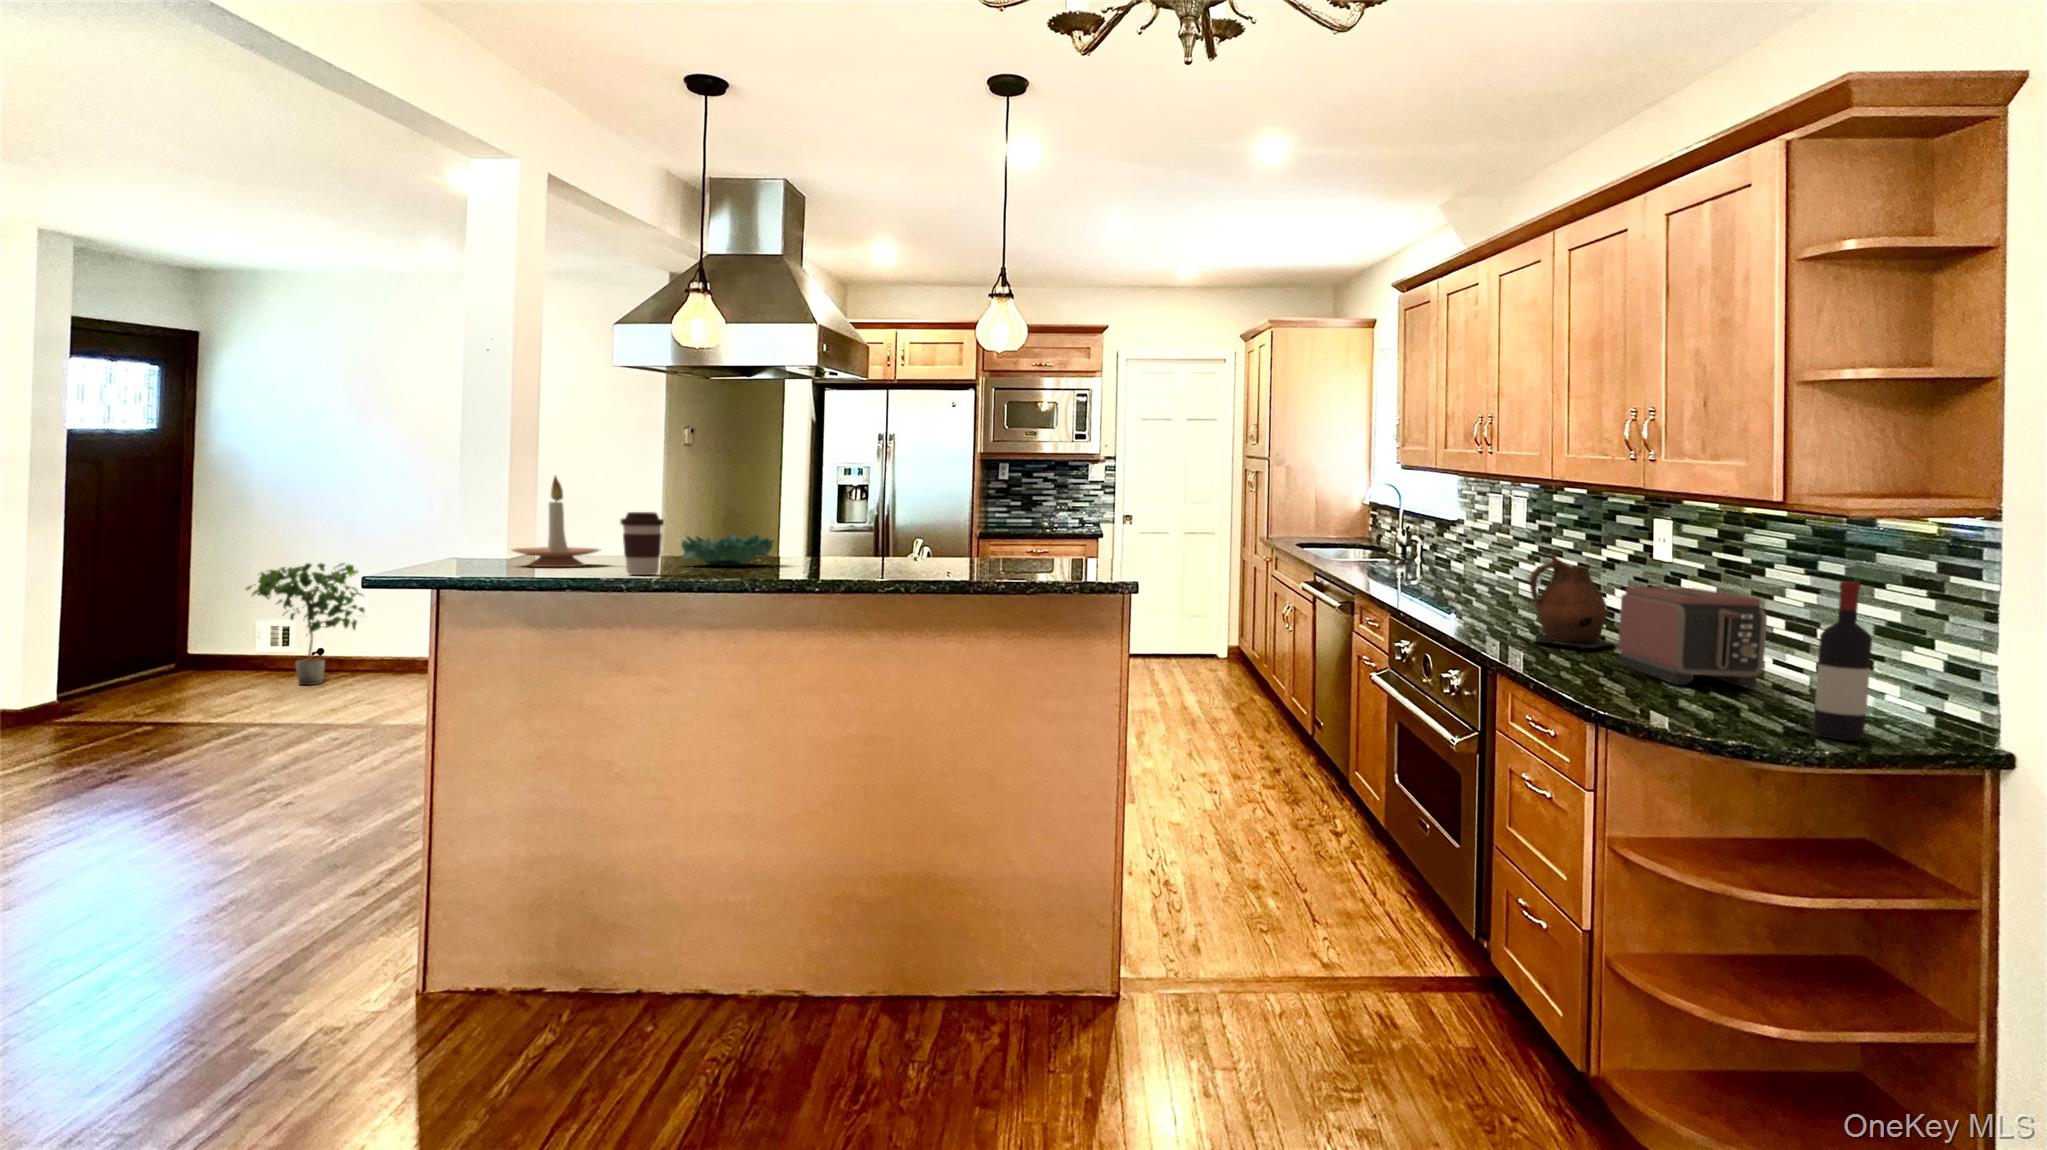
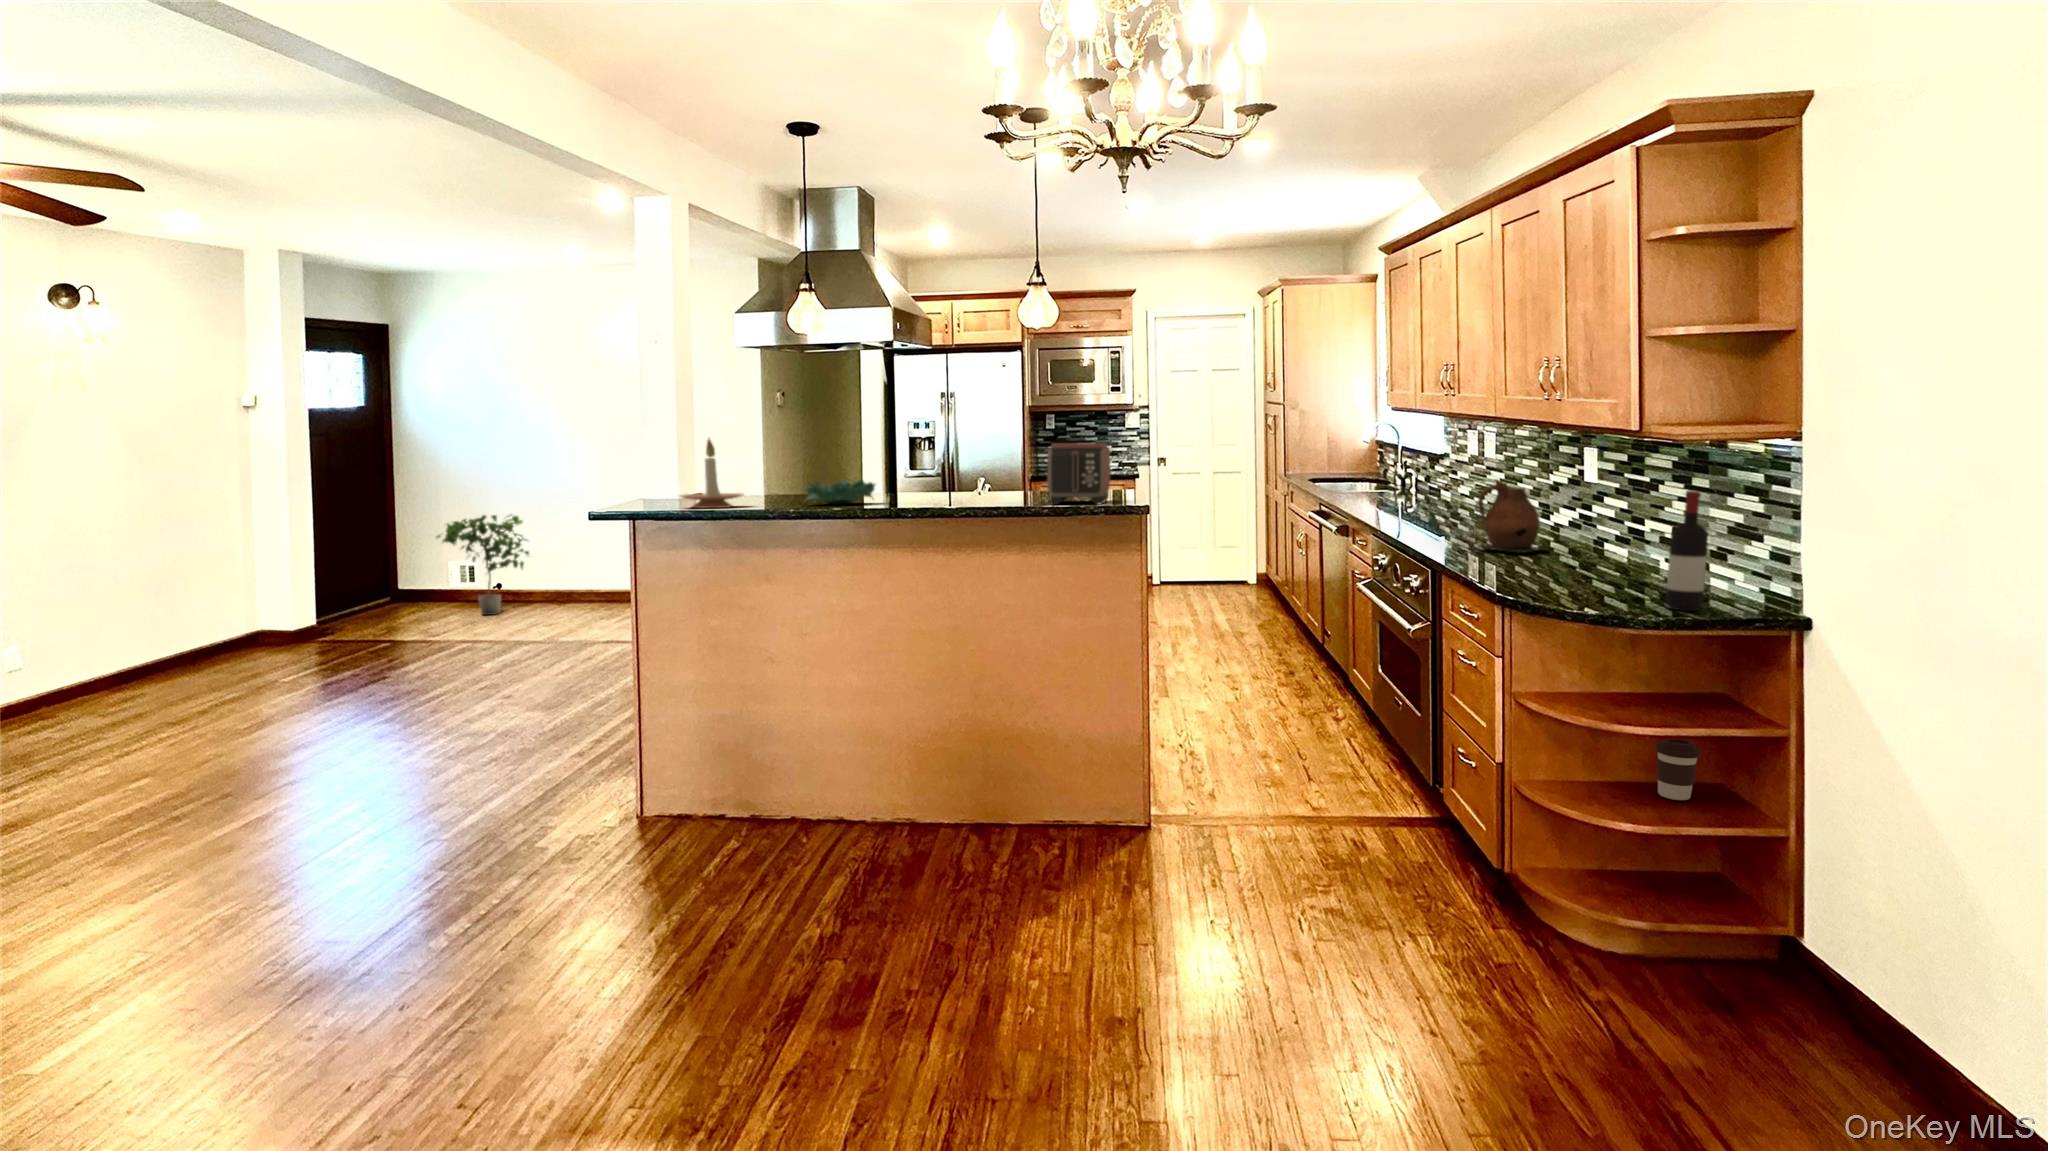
coffee cup: present [620,512,664,575] -> present [1655,740,1701,800]
toaster: present [1619,587,1767,687] -> present [1047,443,1110,505]

